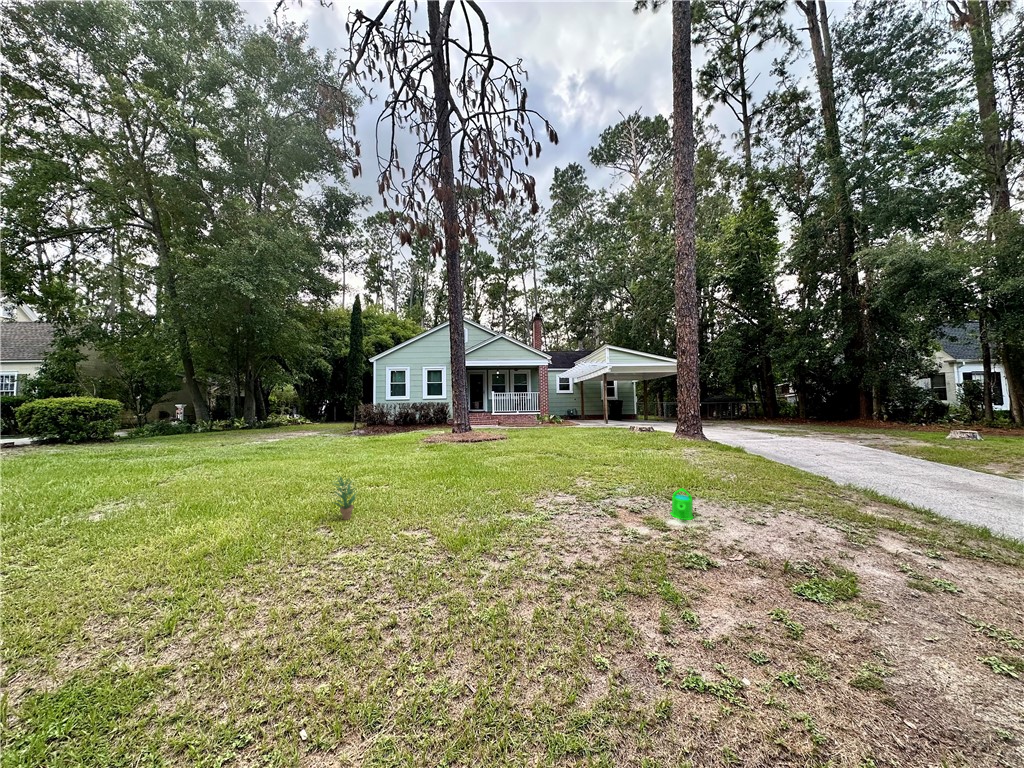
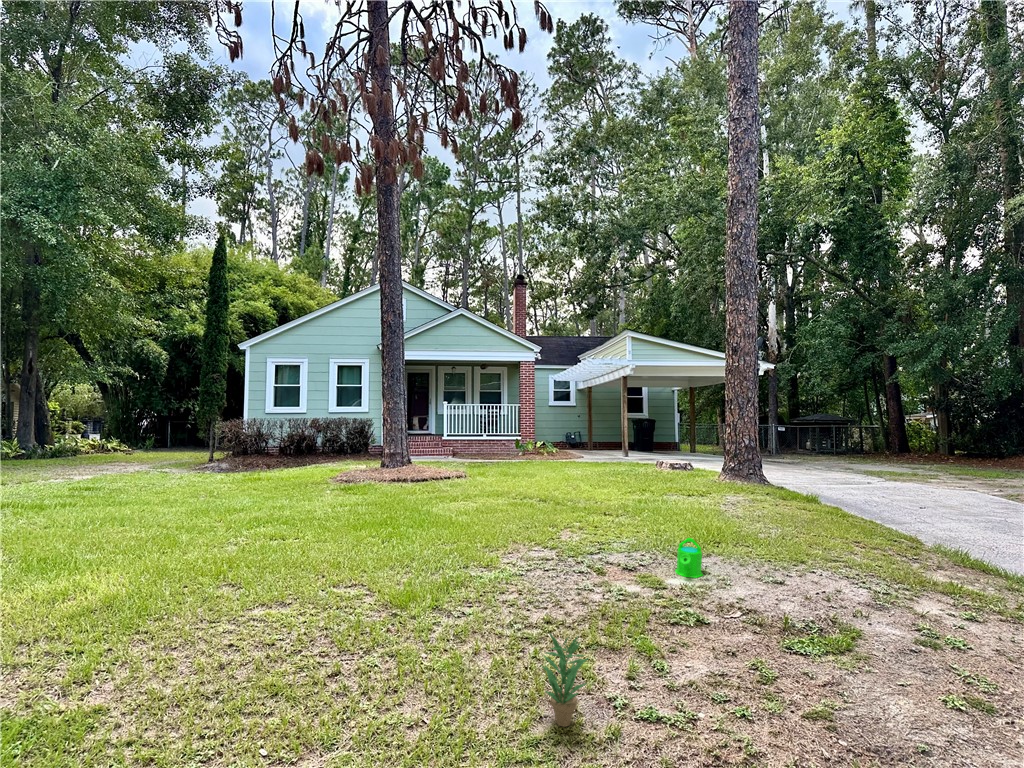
potted plant: present [333,477,356,520] -> present [541,634,588,727]

